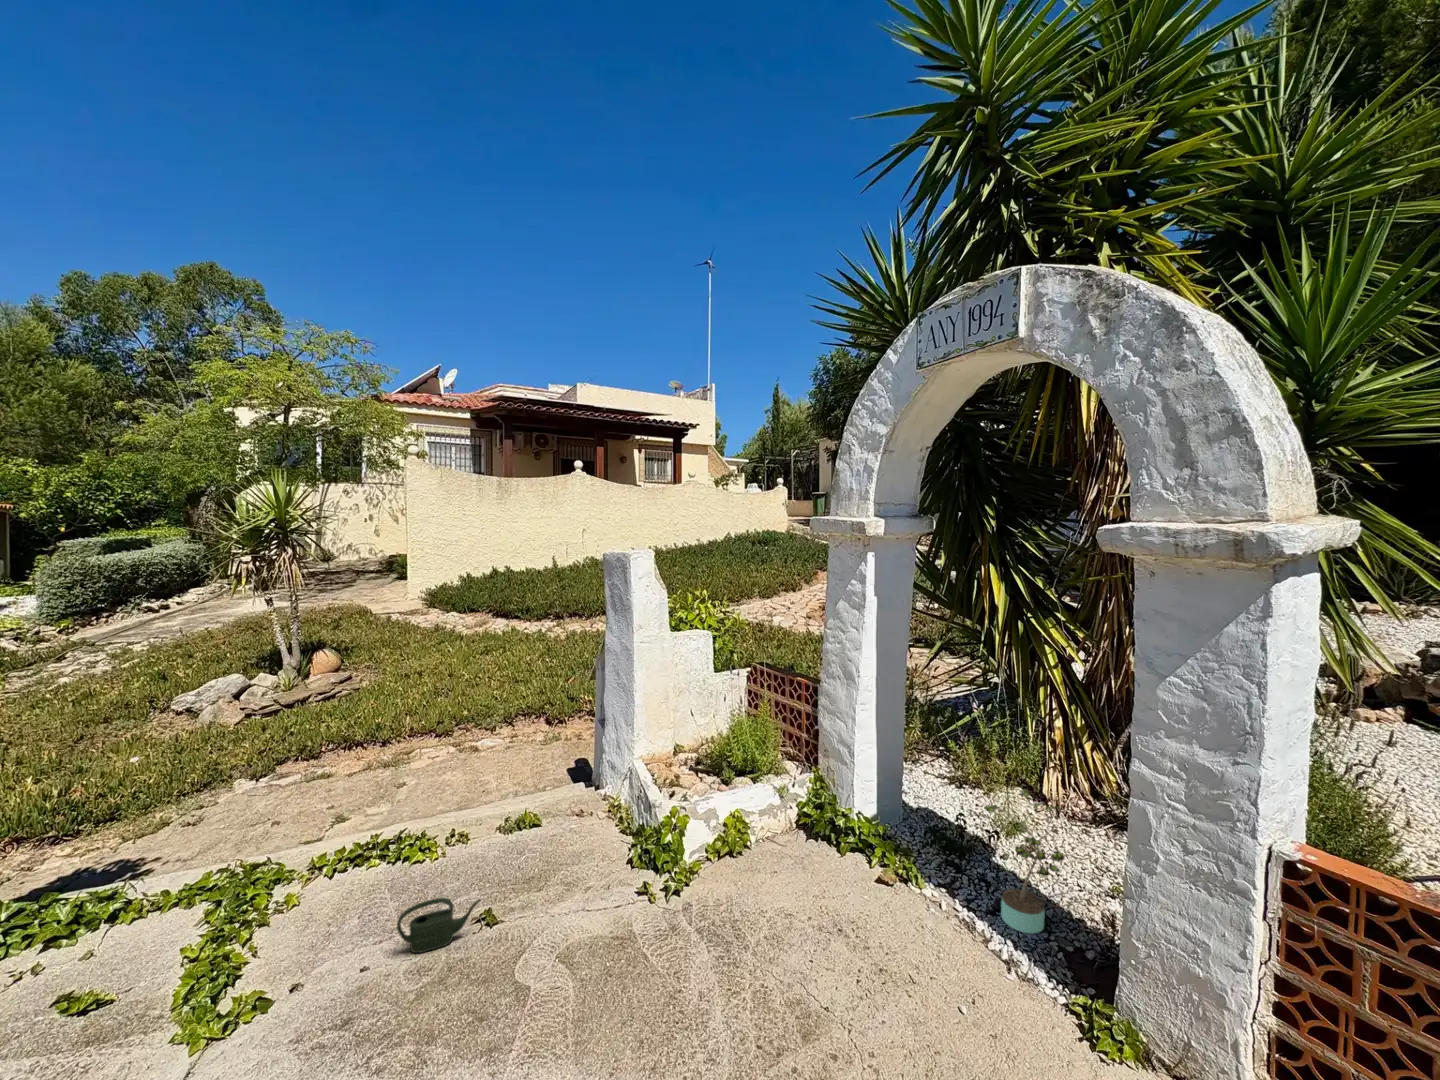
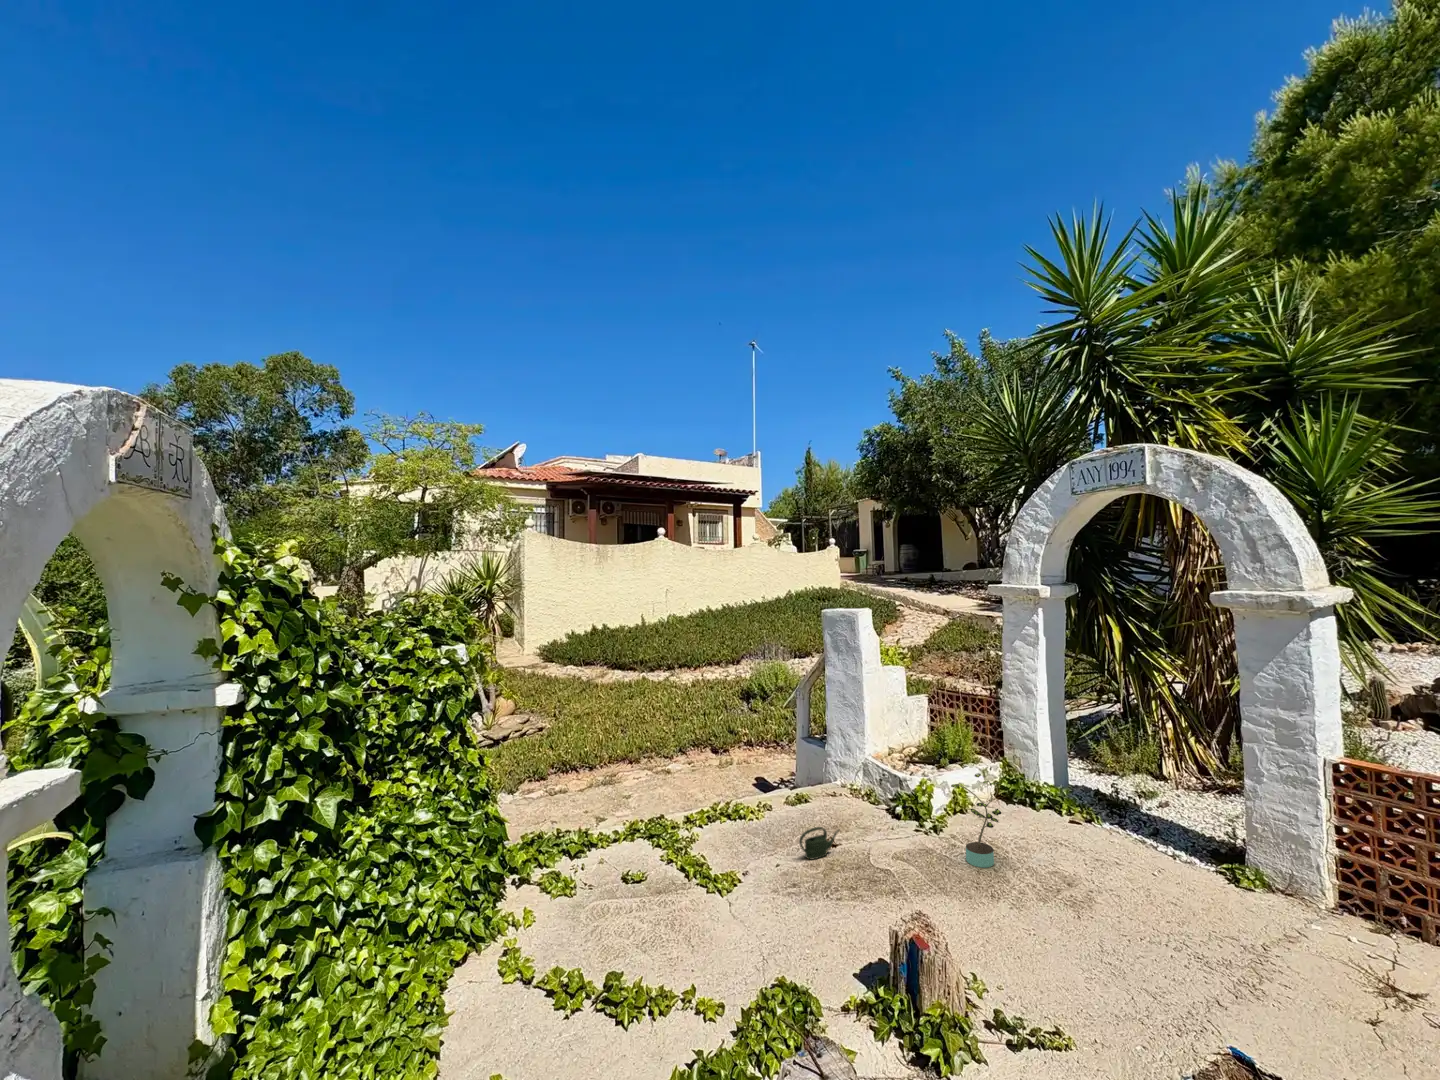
potted plant: present [984,790,1065,934] -> present [951,773,1001,868]

